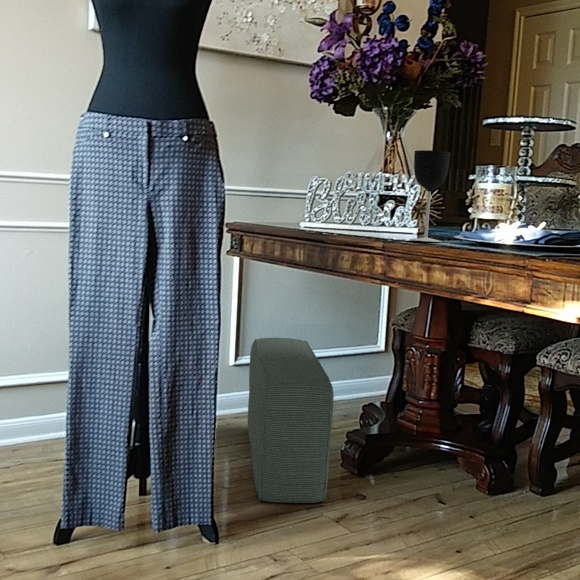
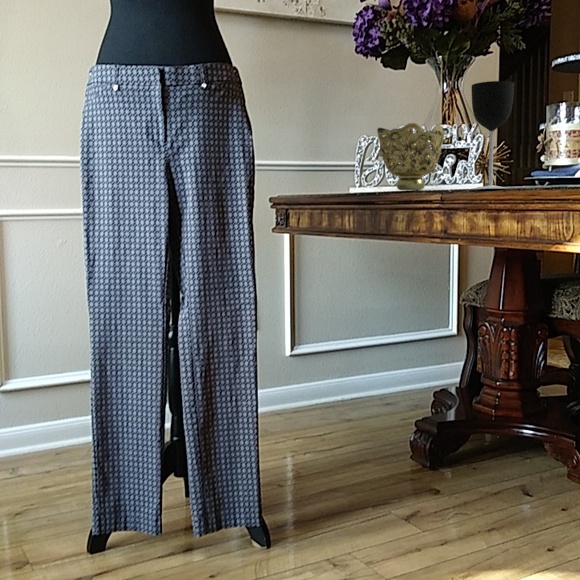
decorative bowl: none [330,176,389,233] -> present [377,123,445,190]
pouf: present [248,338,334,503] -> none [307,322,396,501]

